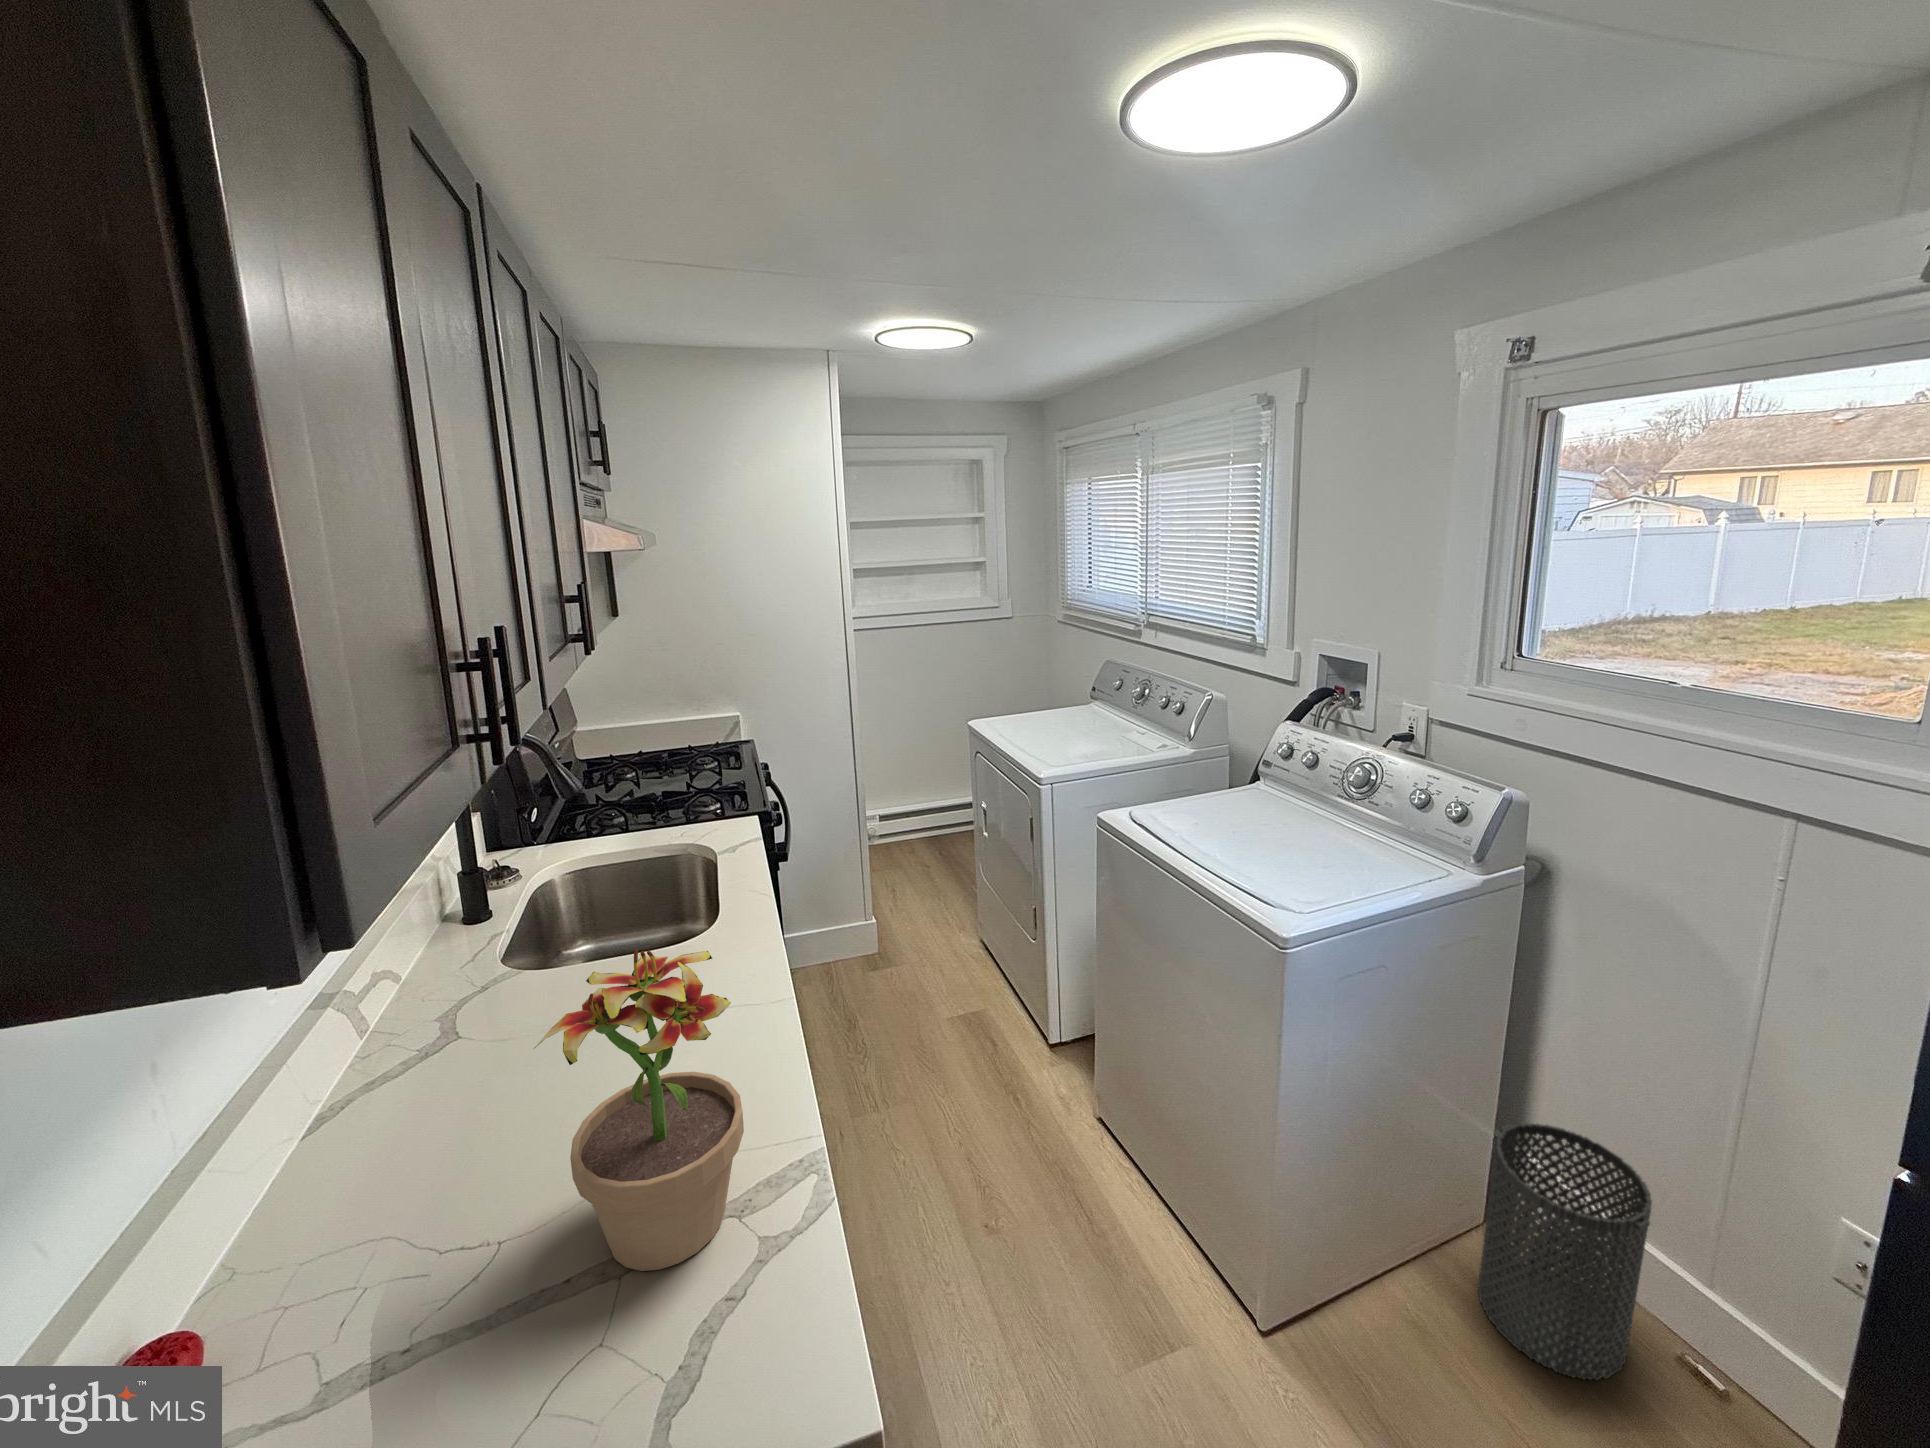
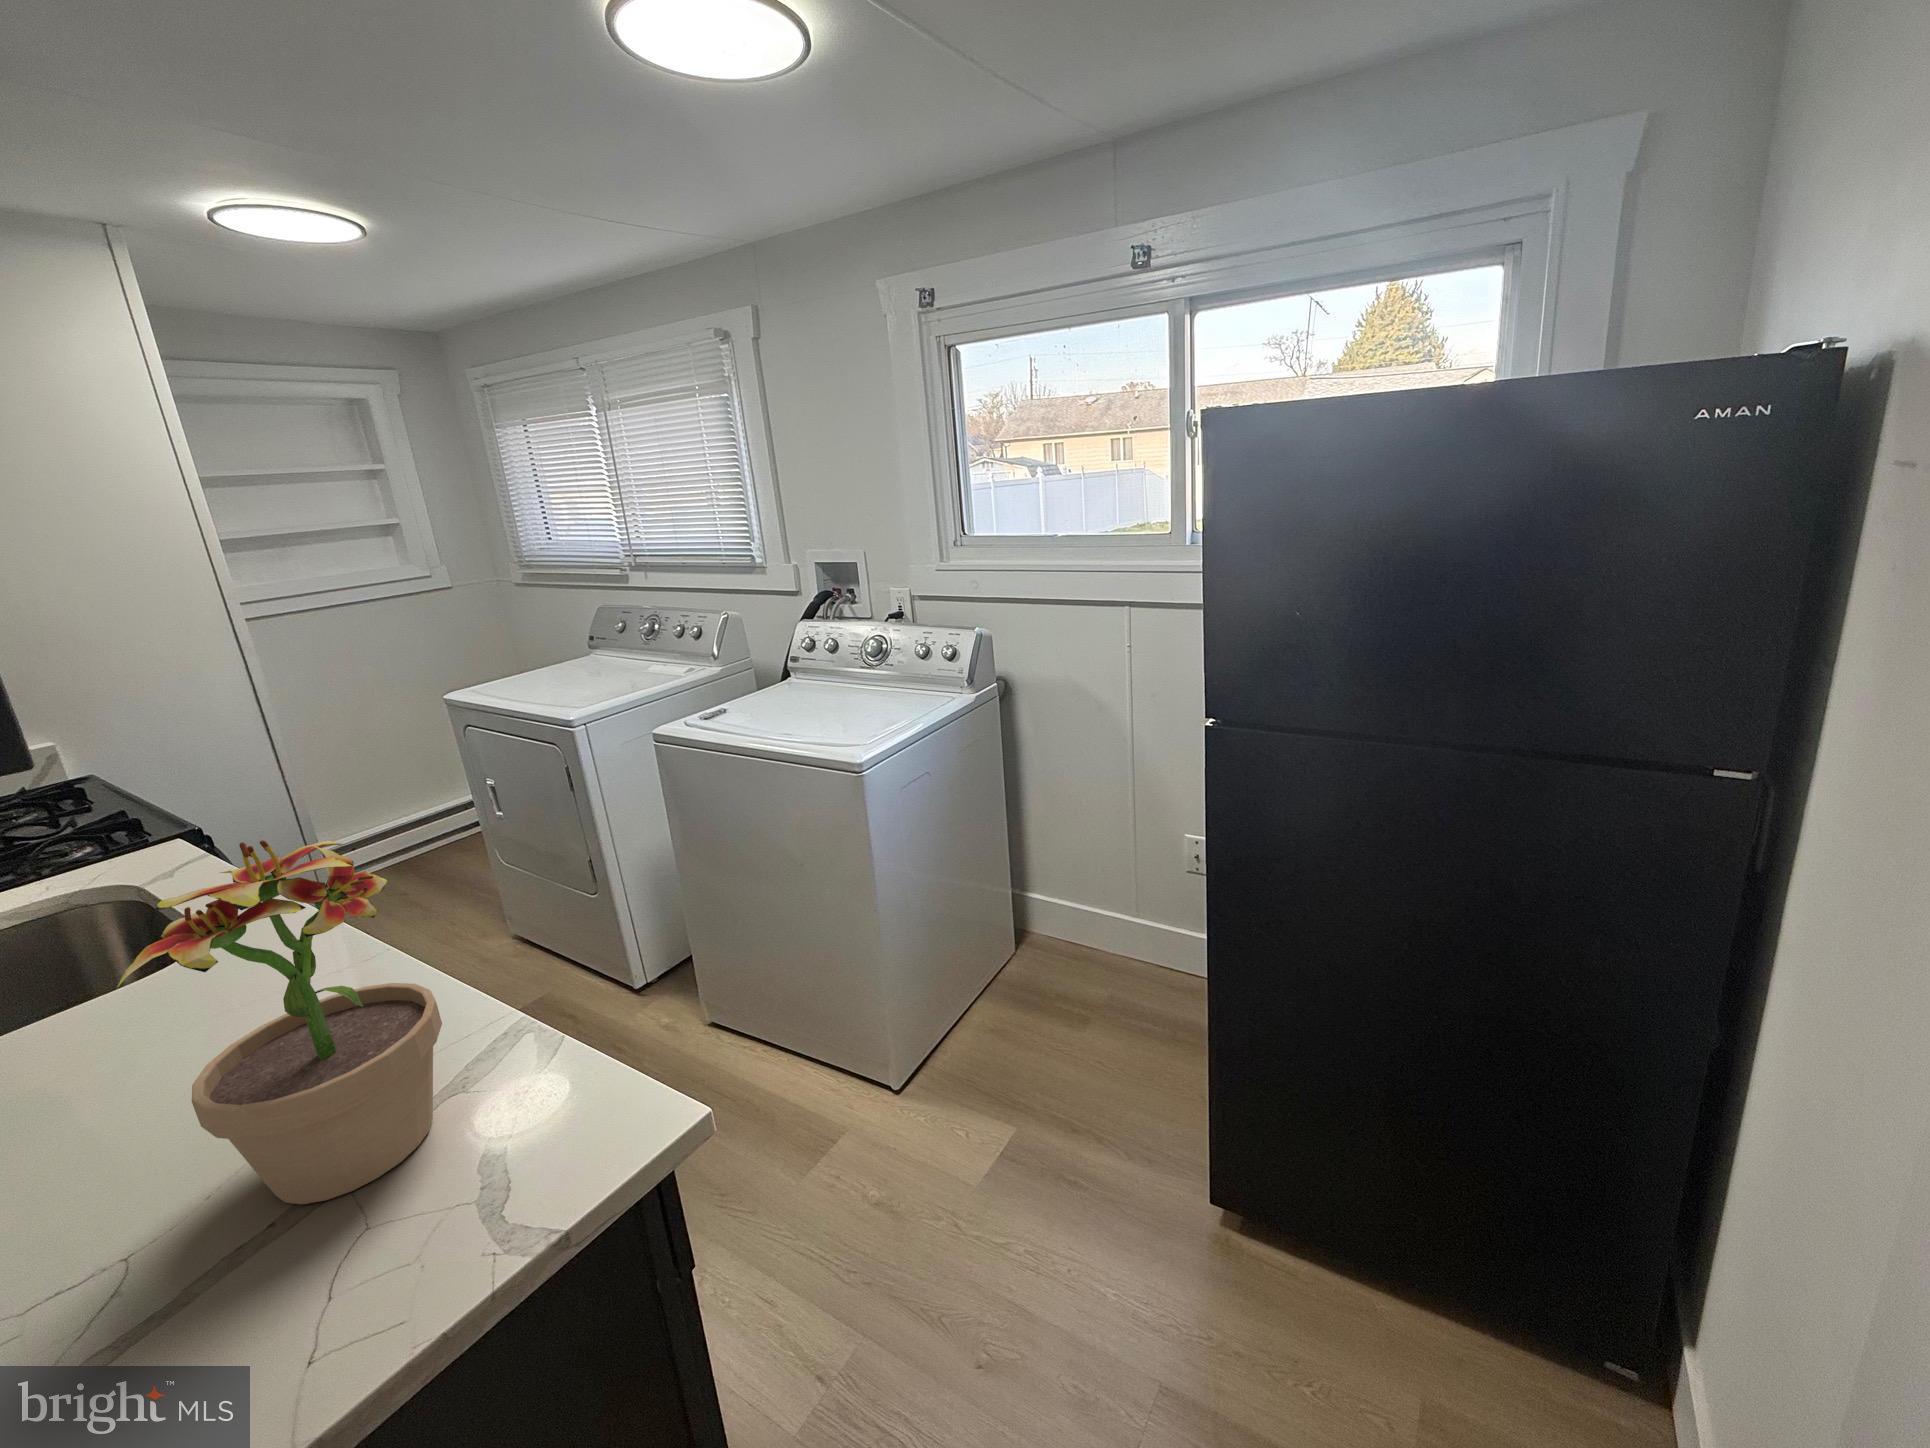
trash can: present [1478,1123,1652,1380] -> none [1016,853,1107,1006]

